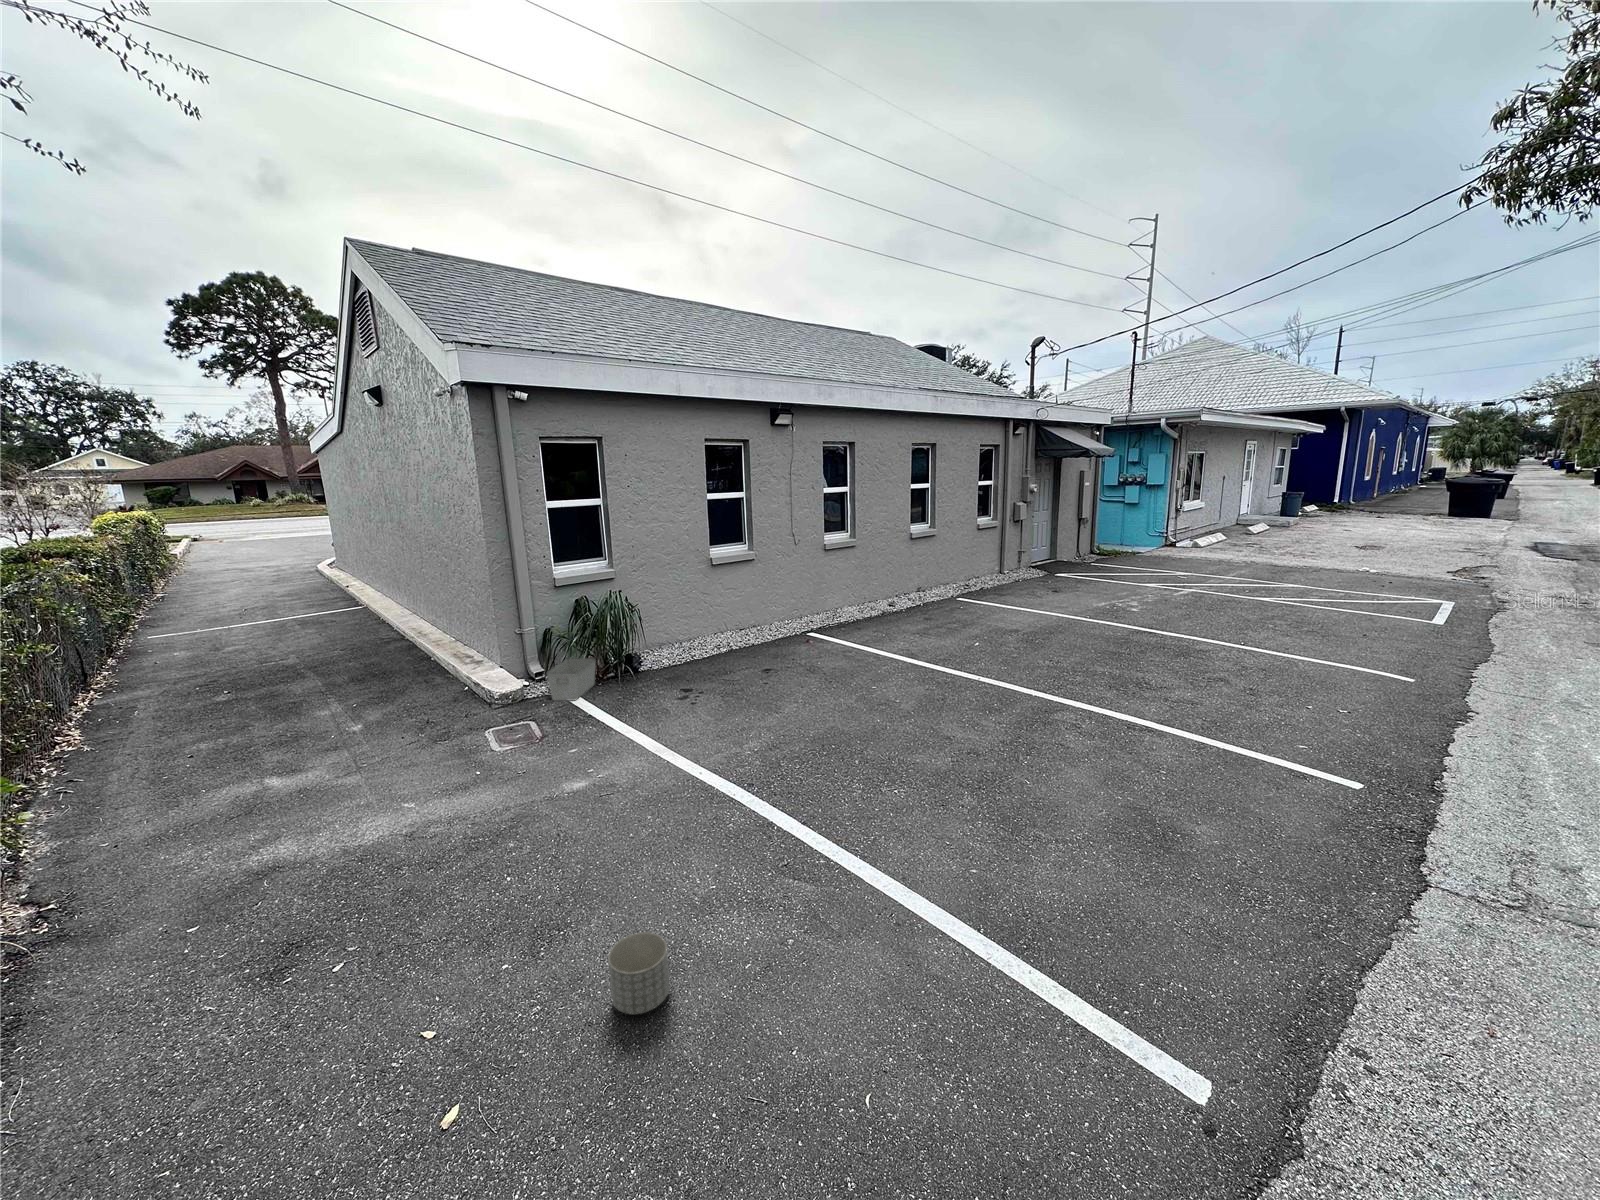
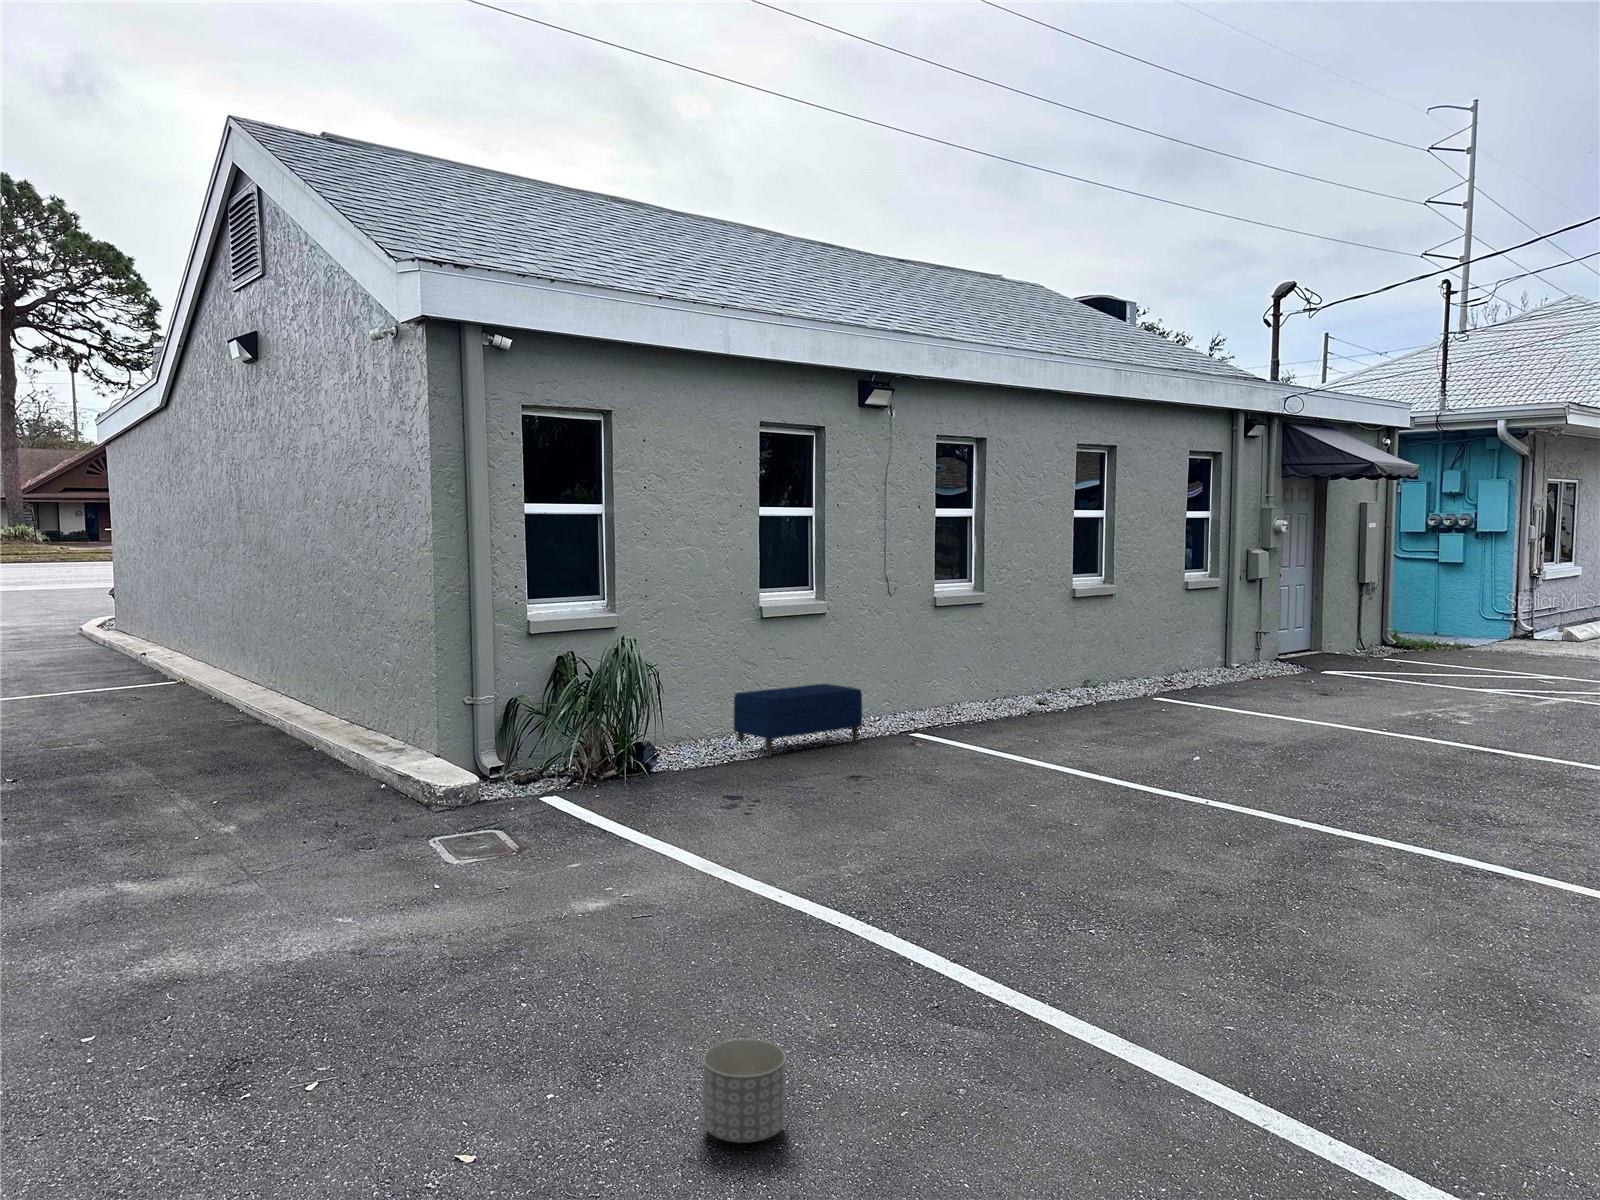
bench: none [694,603,775,654] -> present [734,684,862,757]
storage bin: present [546,658,596,701] -> none [515,746,588,807]

